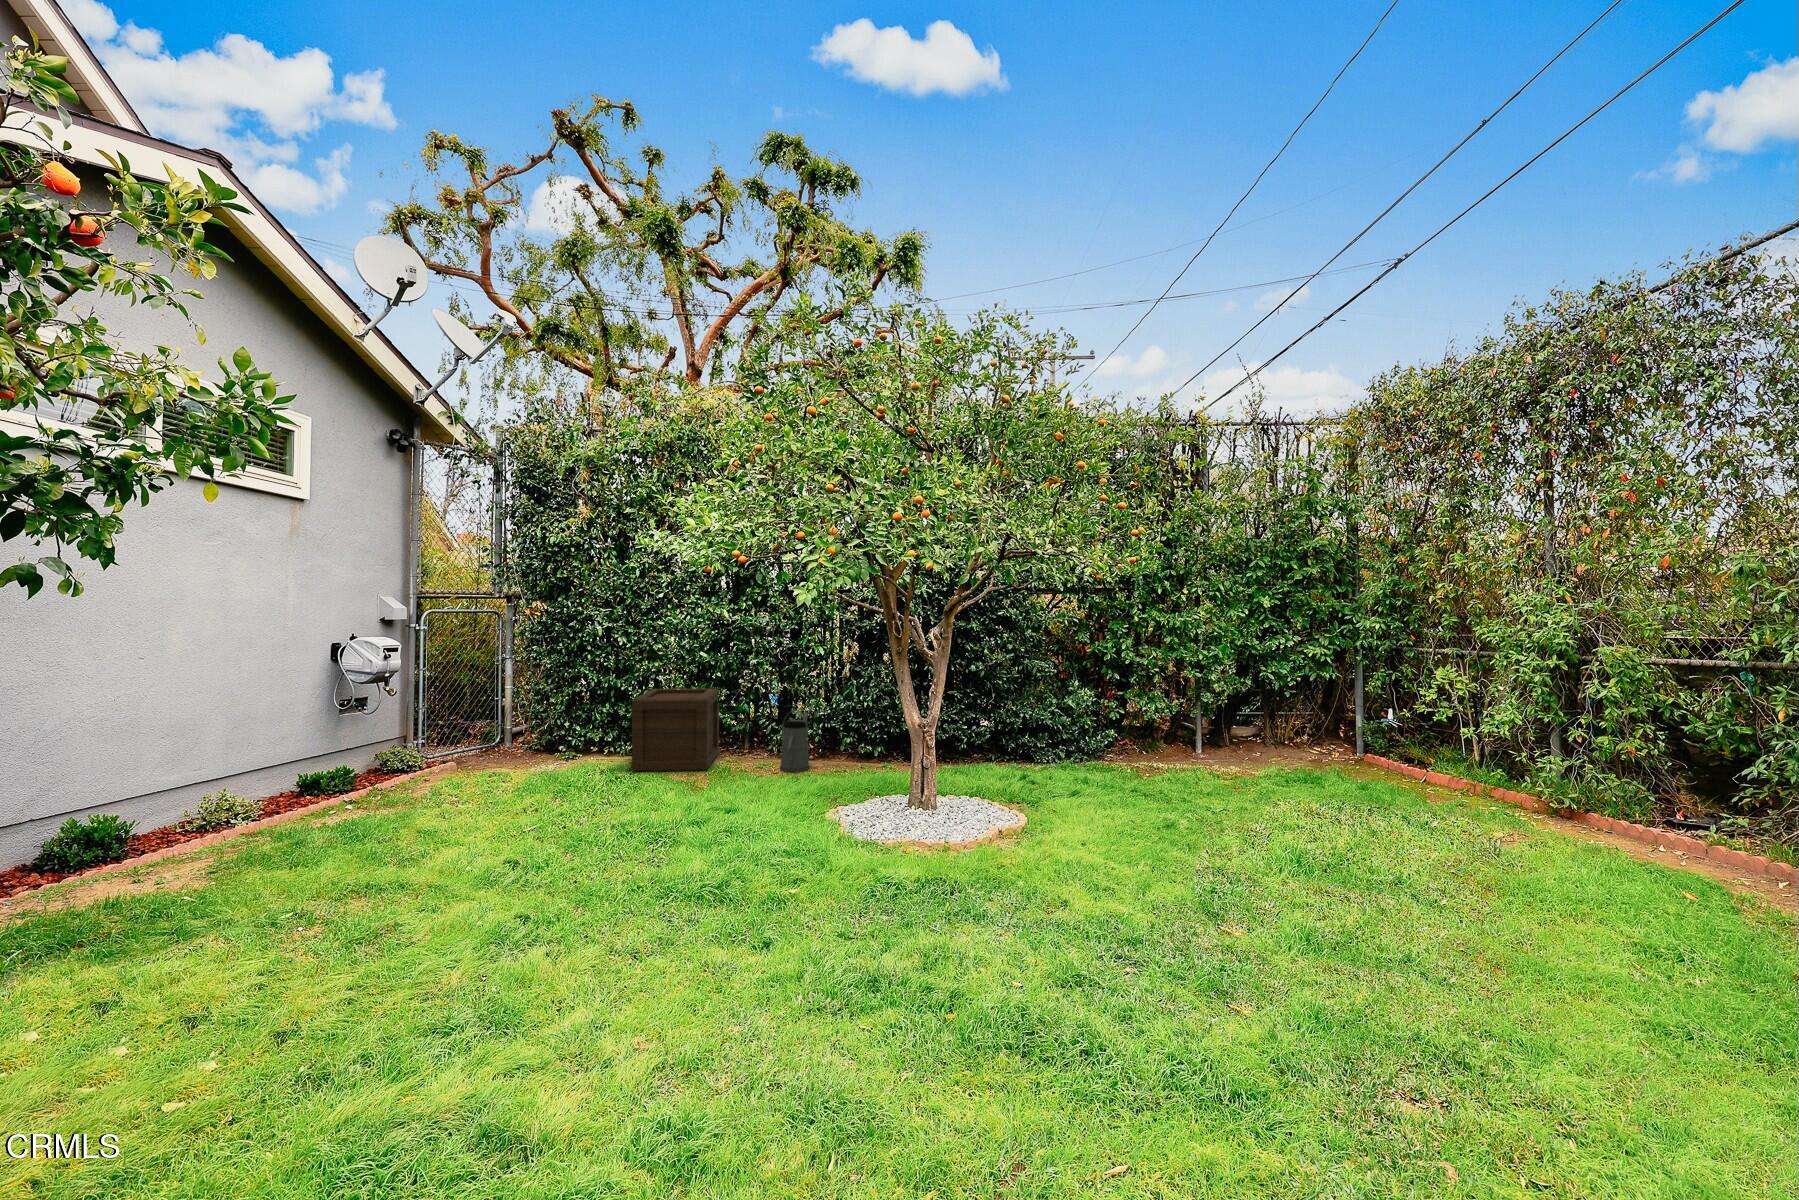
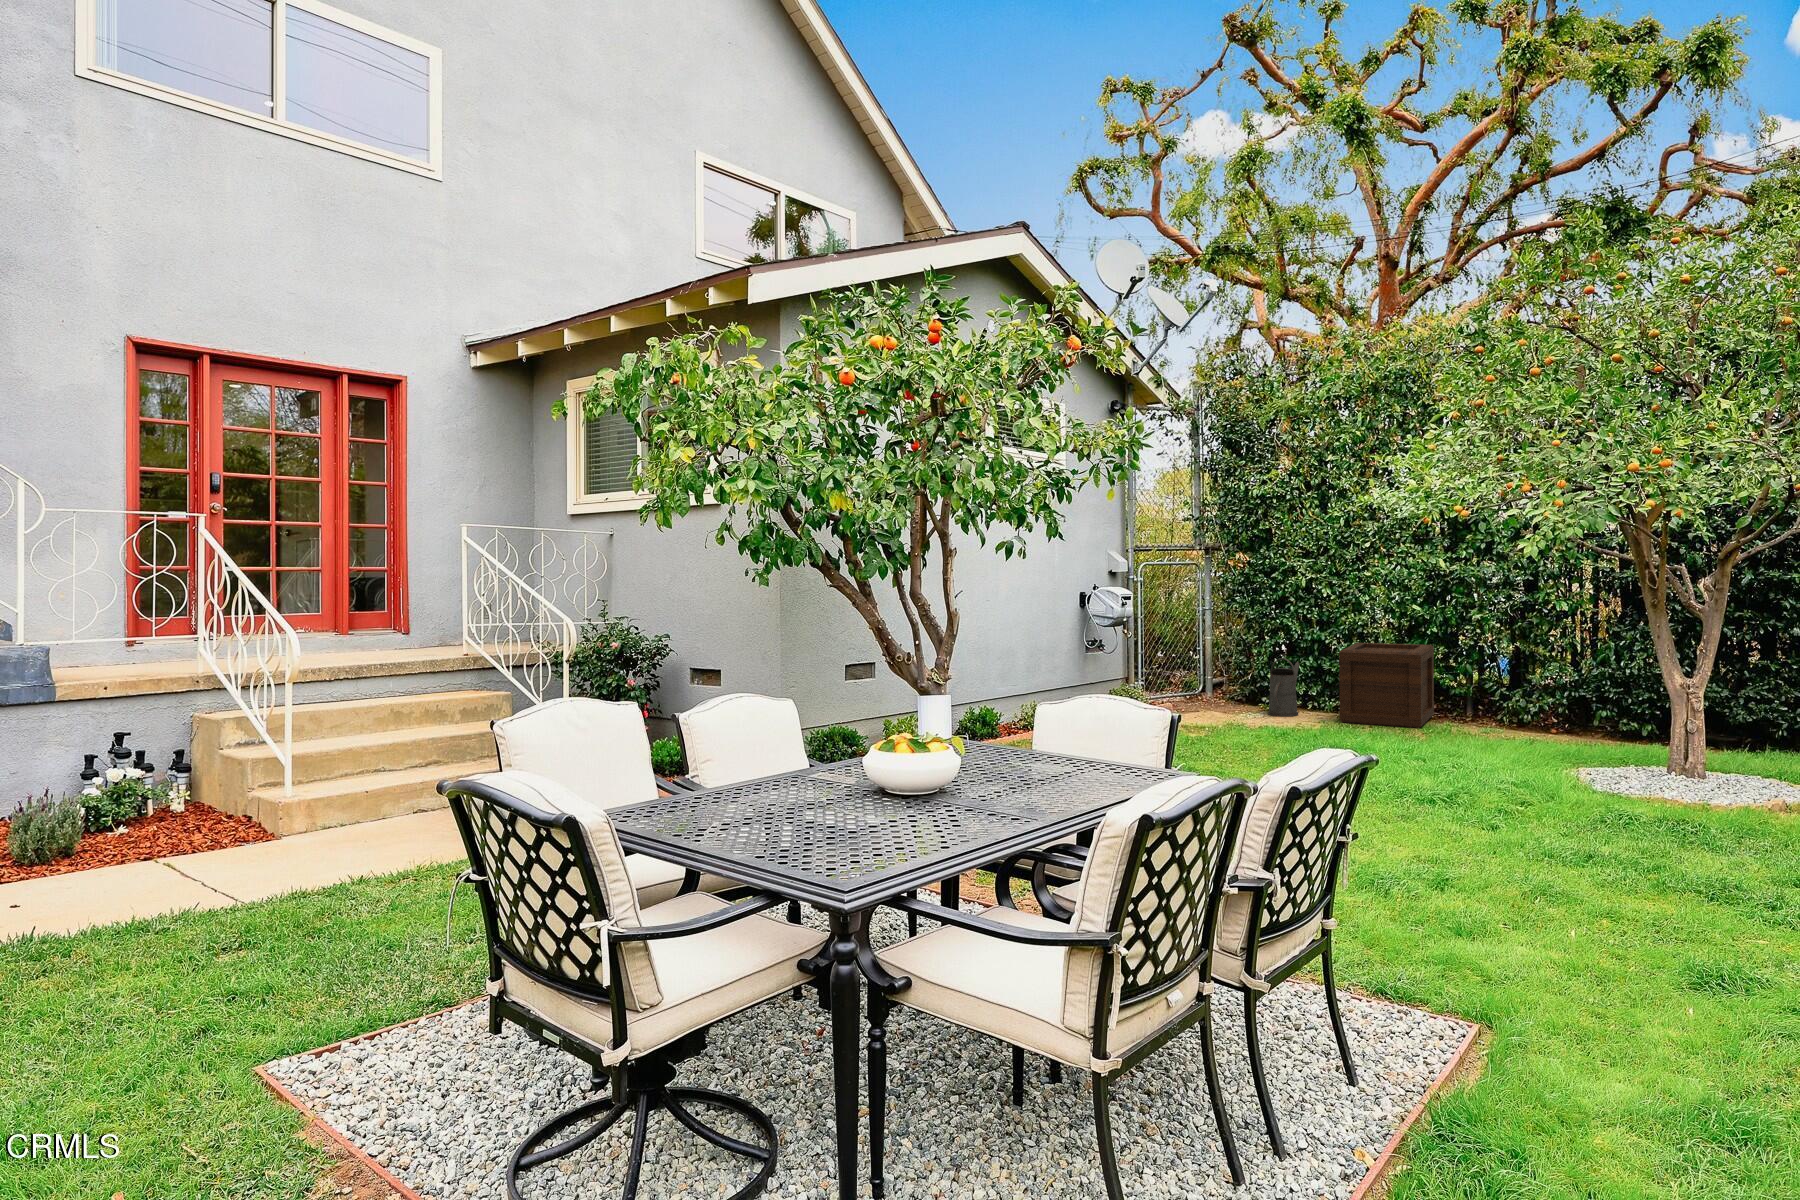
watering can: present [780,710,810,772] -> present [1268,658,1299,717]

